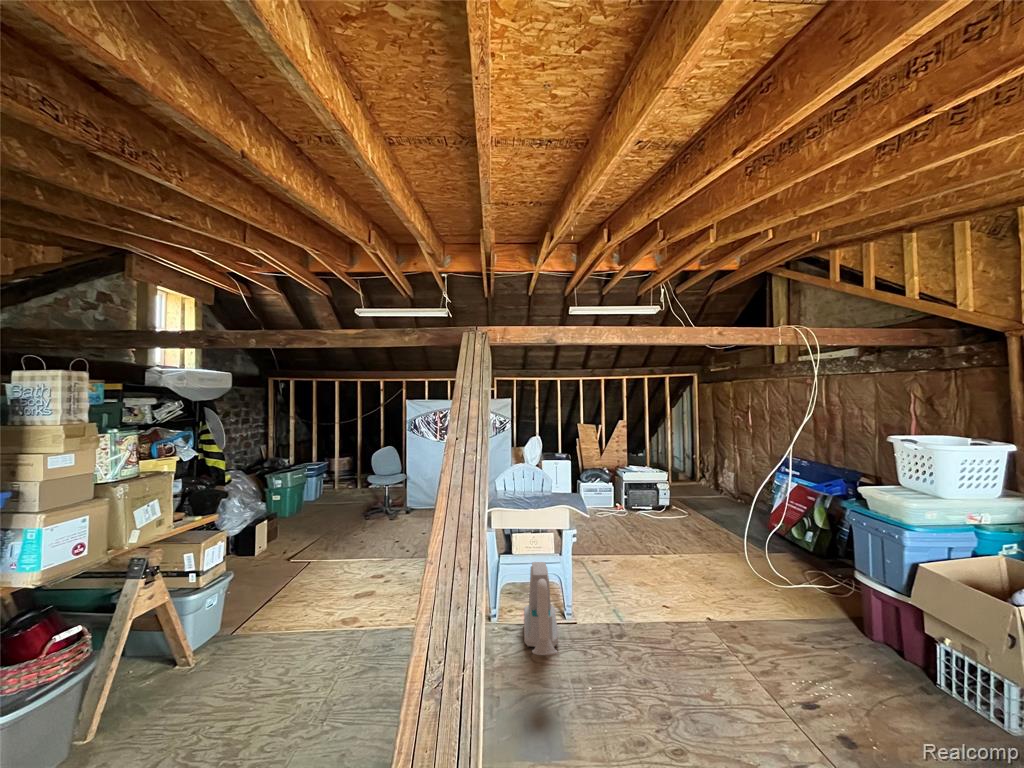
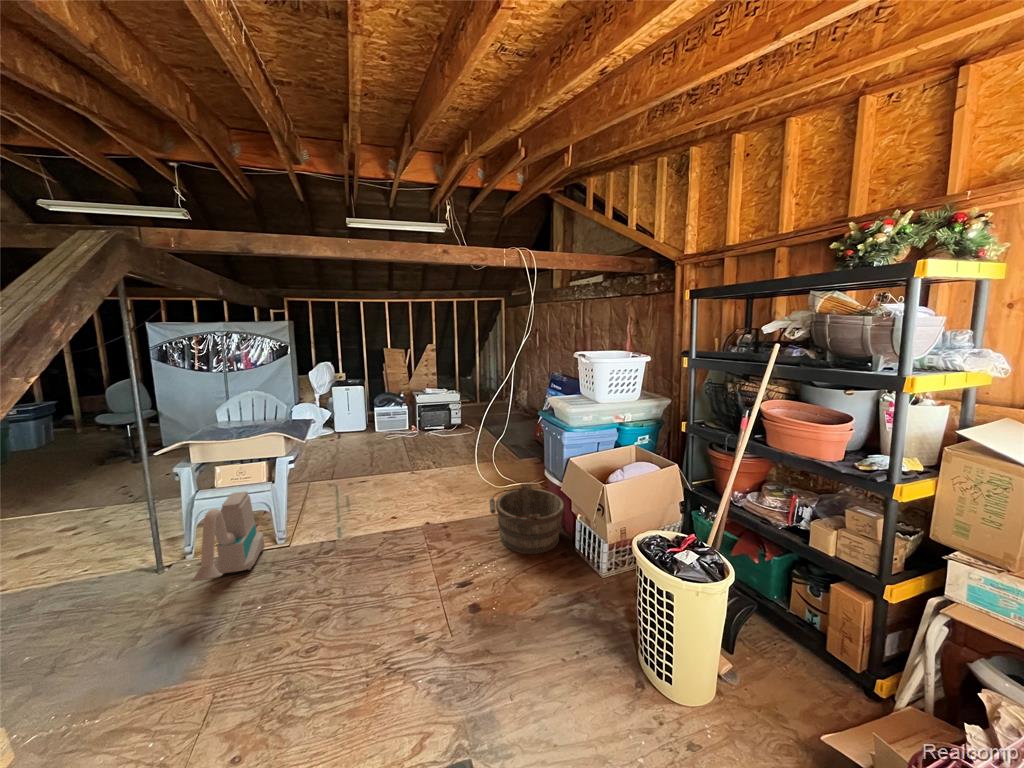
bucket: none [803,589,924,688] -> present [490,483,564,554]

